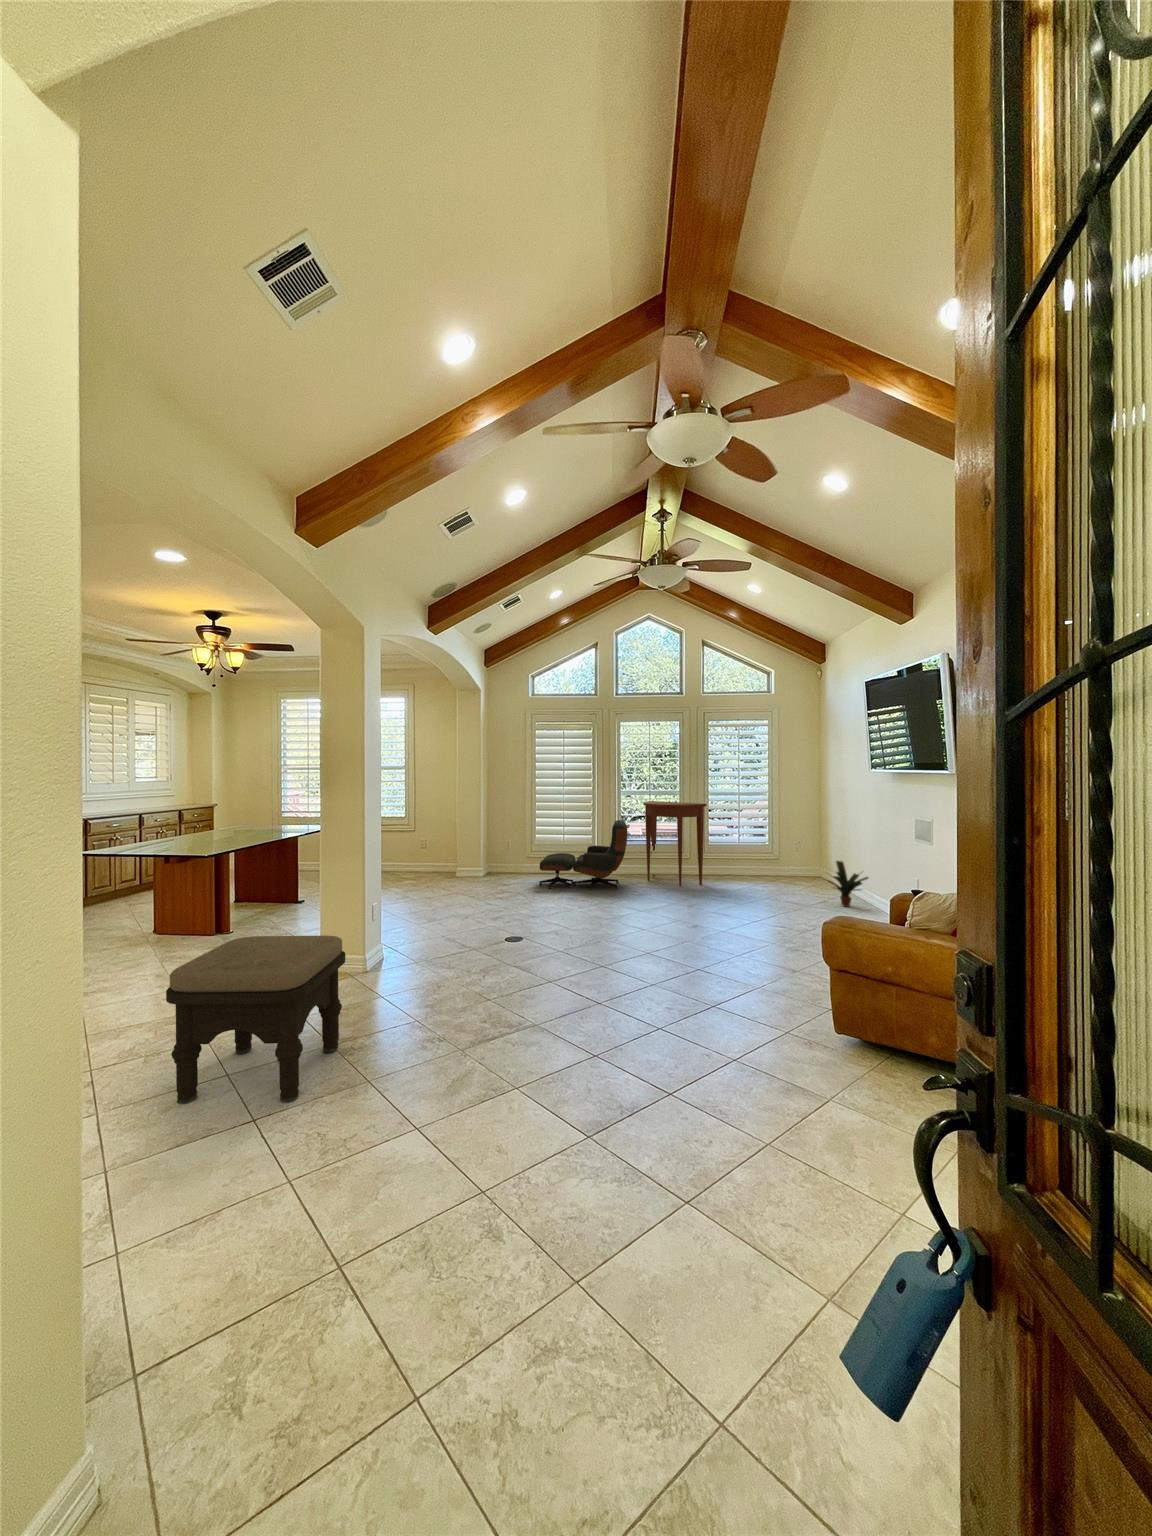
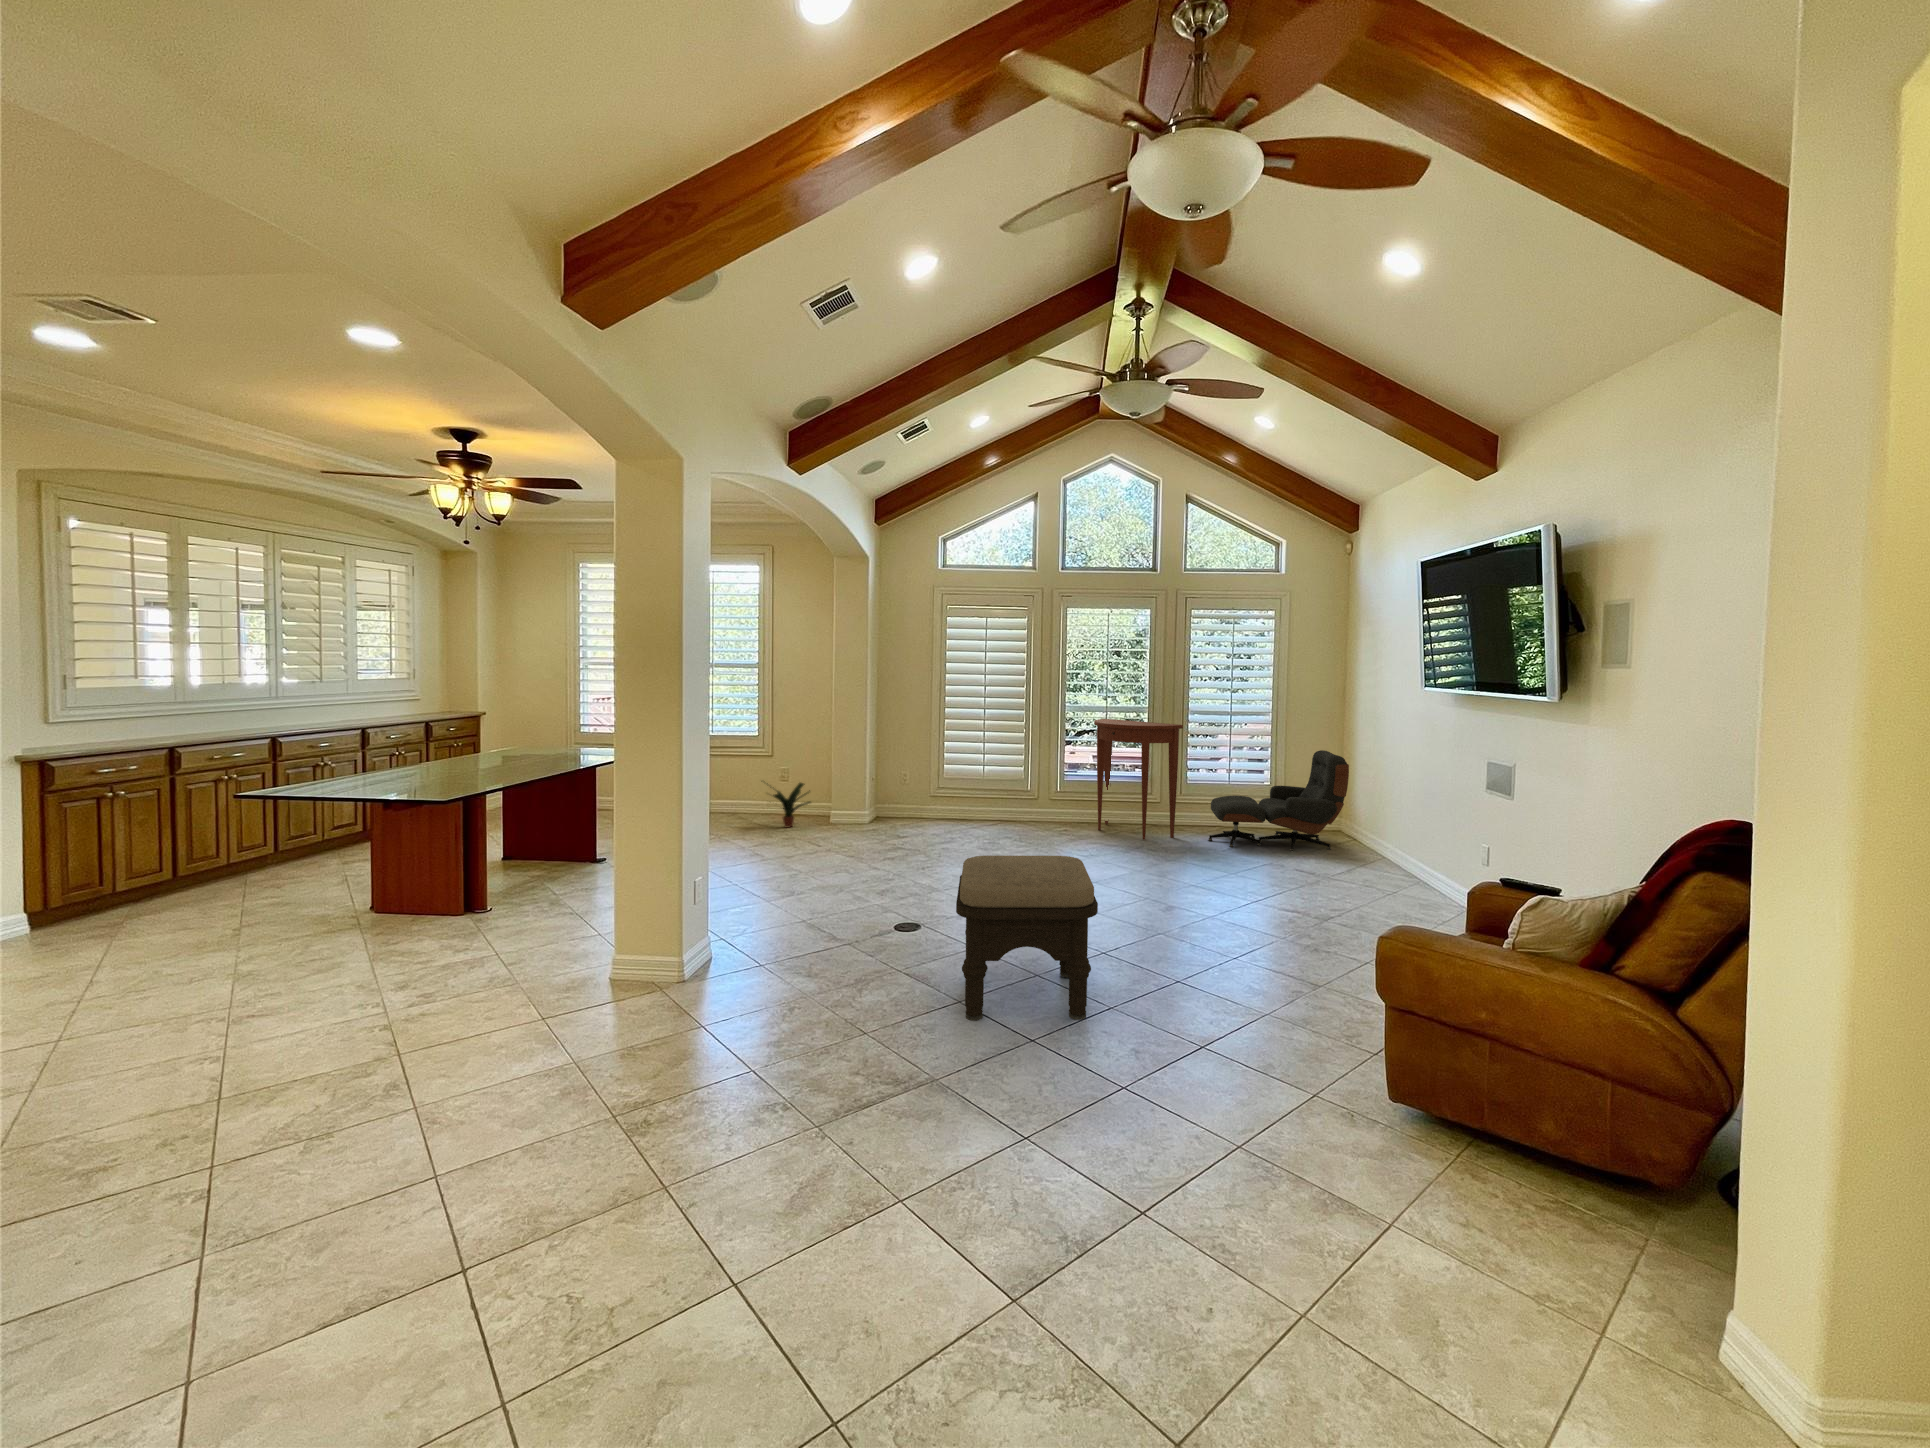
lounge chair: present [539,820,628,891] -> present [1208,750,1349,851]
potted plant: present [830,861,868,907] -> present [767,783,811,828]
ottoman: present [166,935,345,1104] -> present [956,856,1098,1021]

